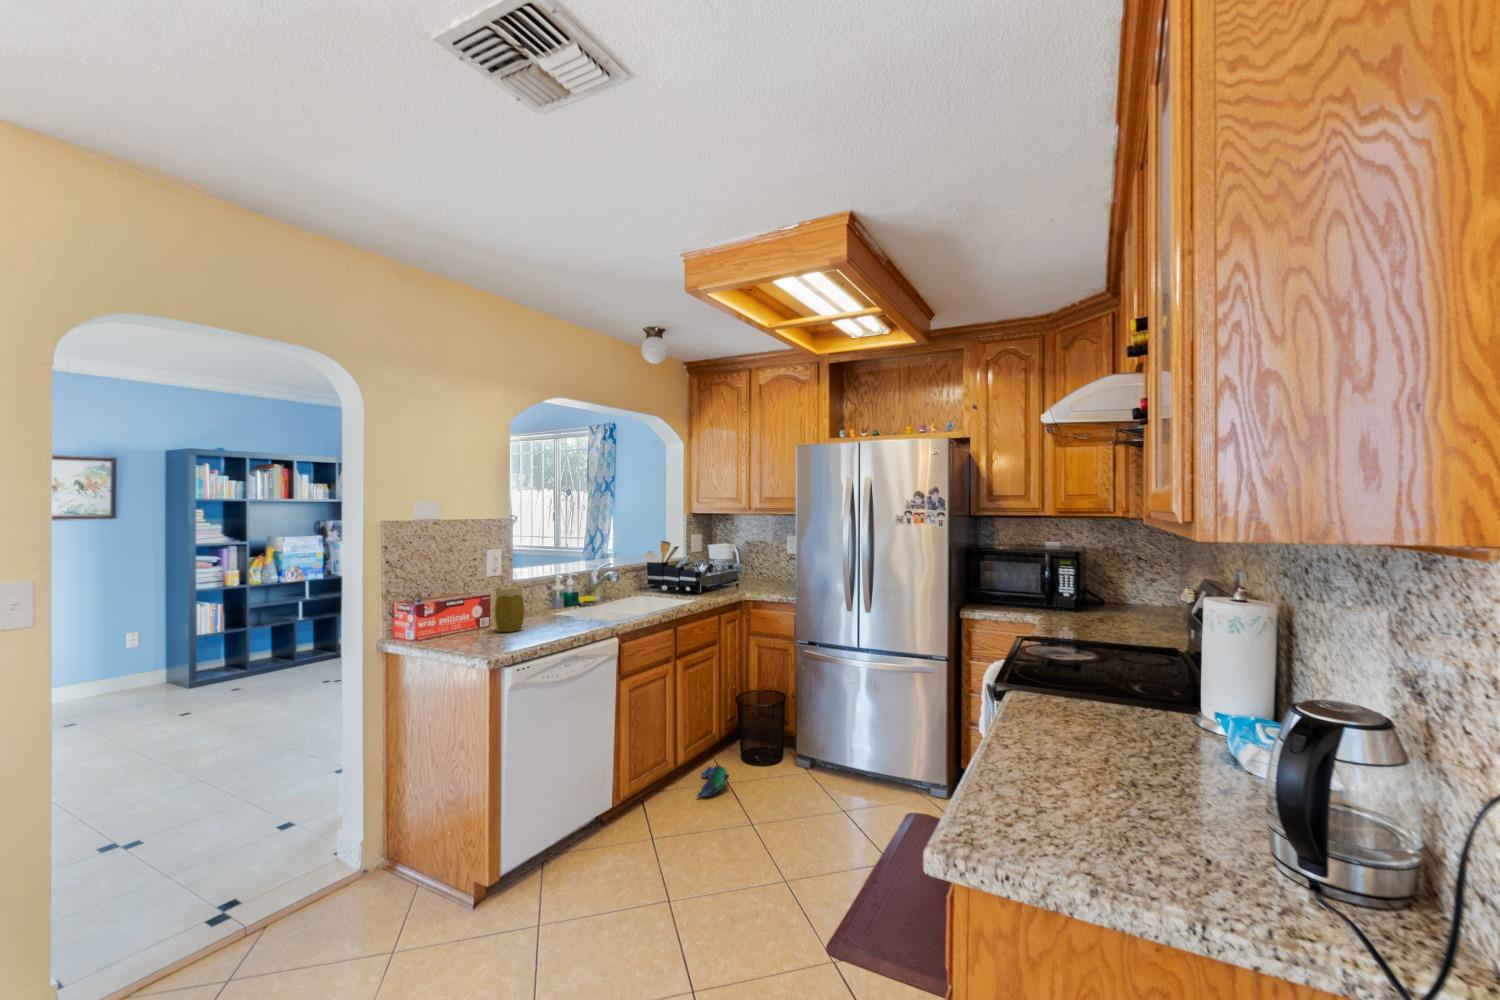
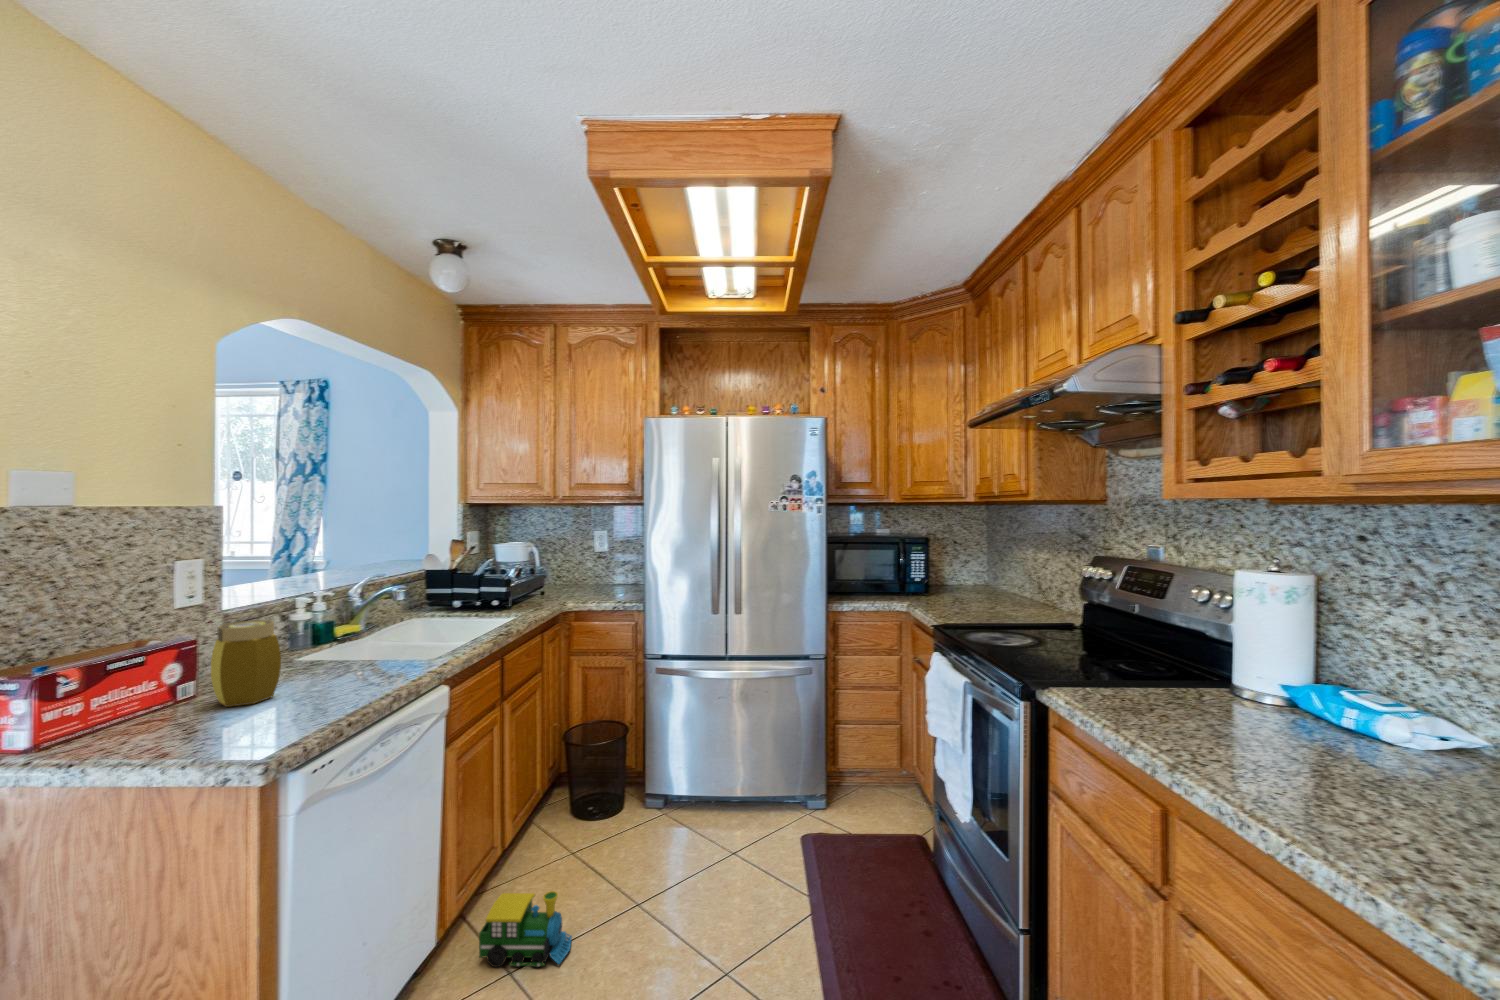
plush toy: present [697,766,729,798] -> none [534,831,585,887]
toy train: none [635,787,695,841] -> present [479,891,572,967]

